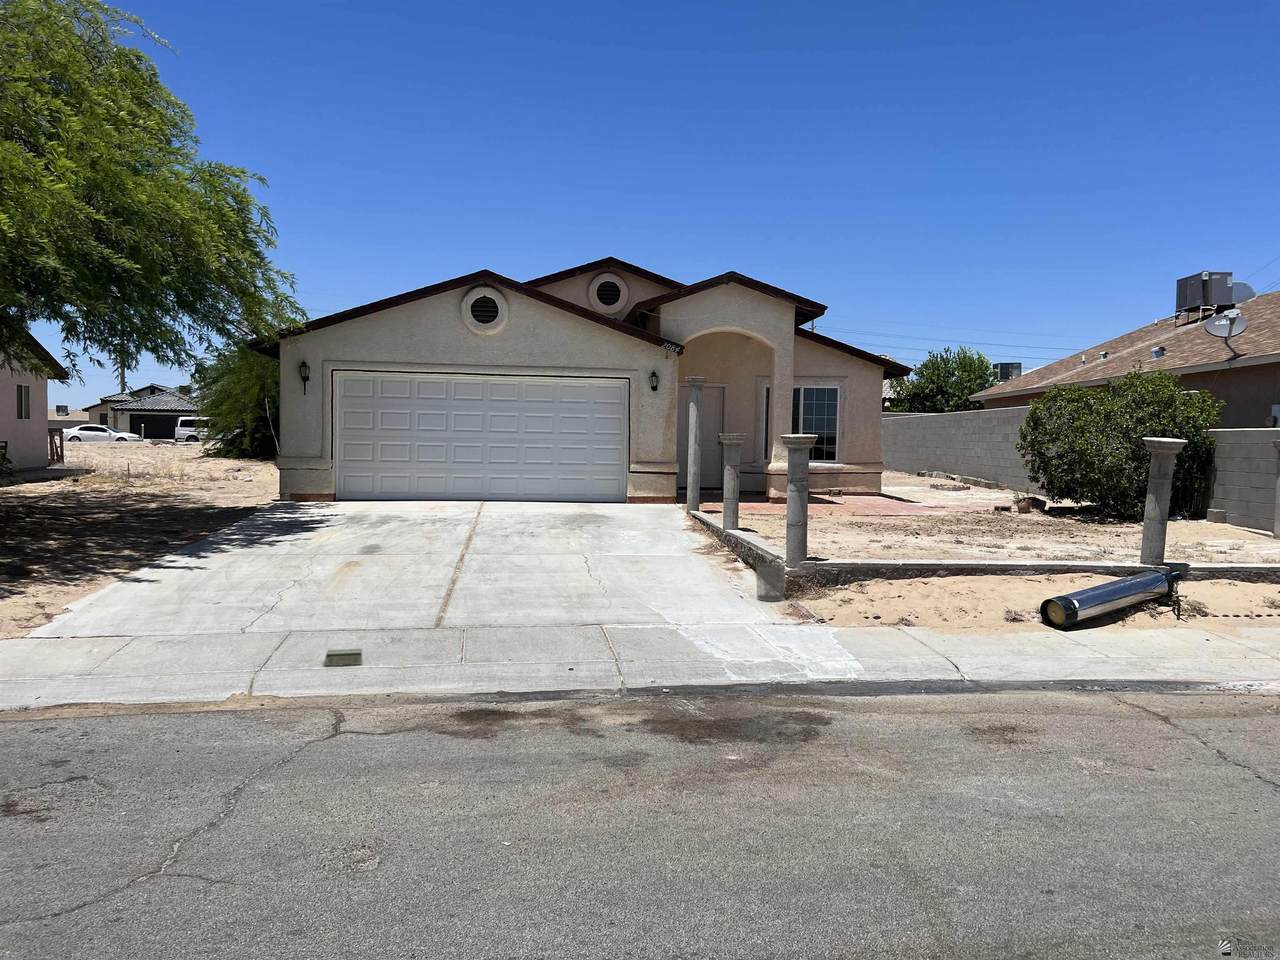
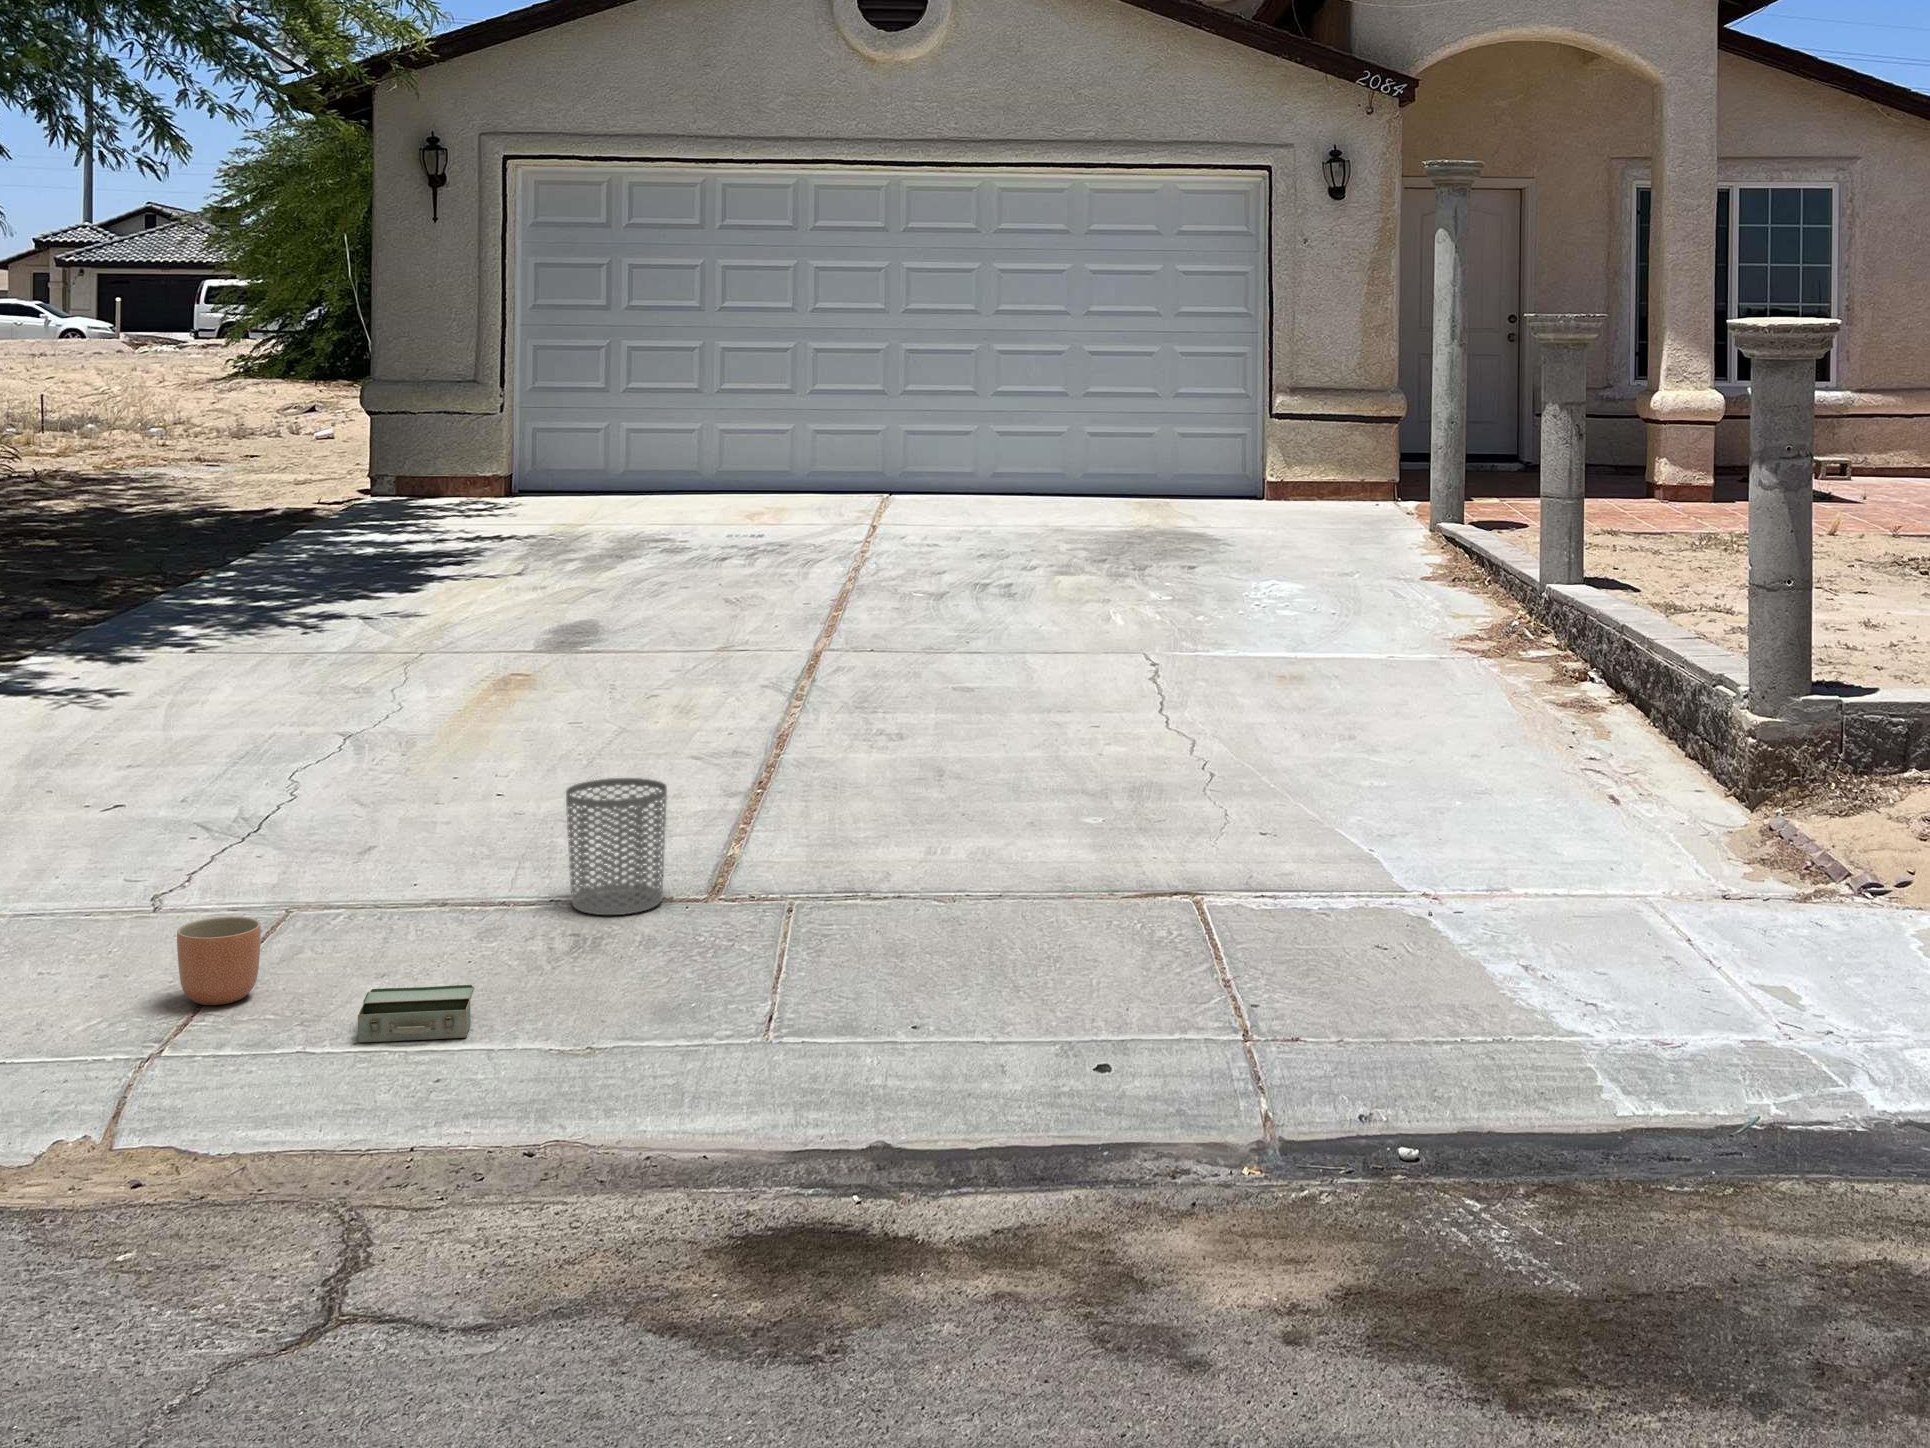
waste bin: present [756,564,785,602] -> present [566,778,667,915]
planter: none [260,629,288,657] -> present [177,916,261,1005]

